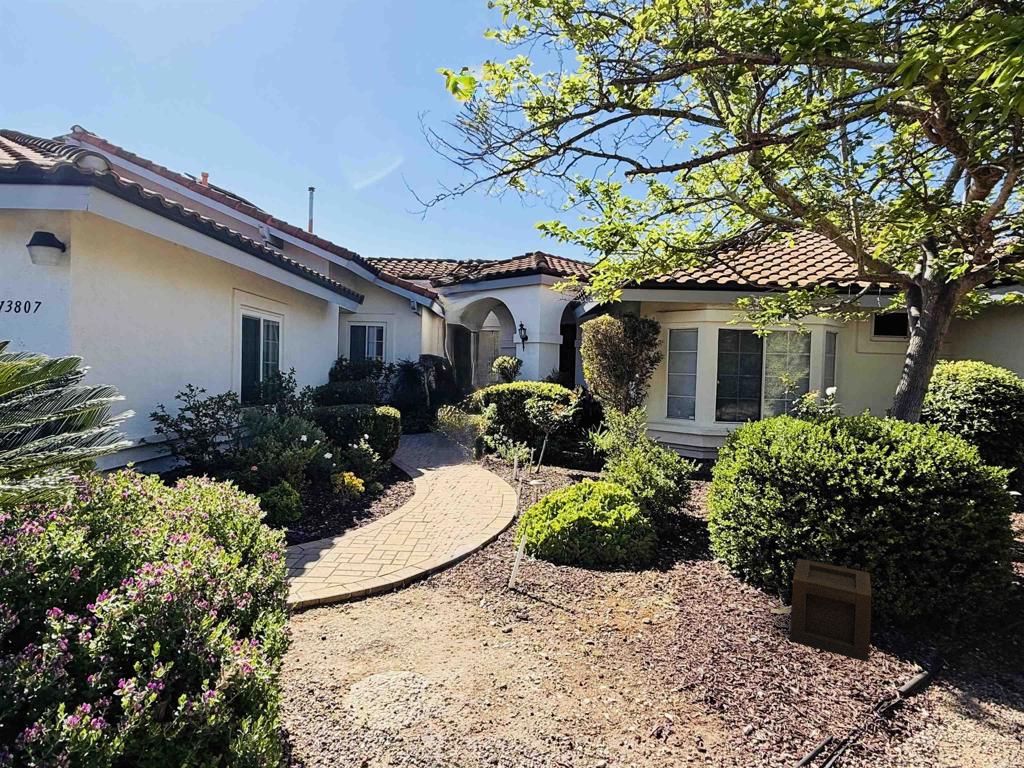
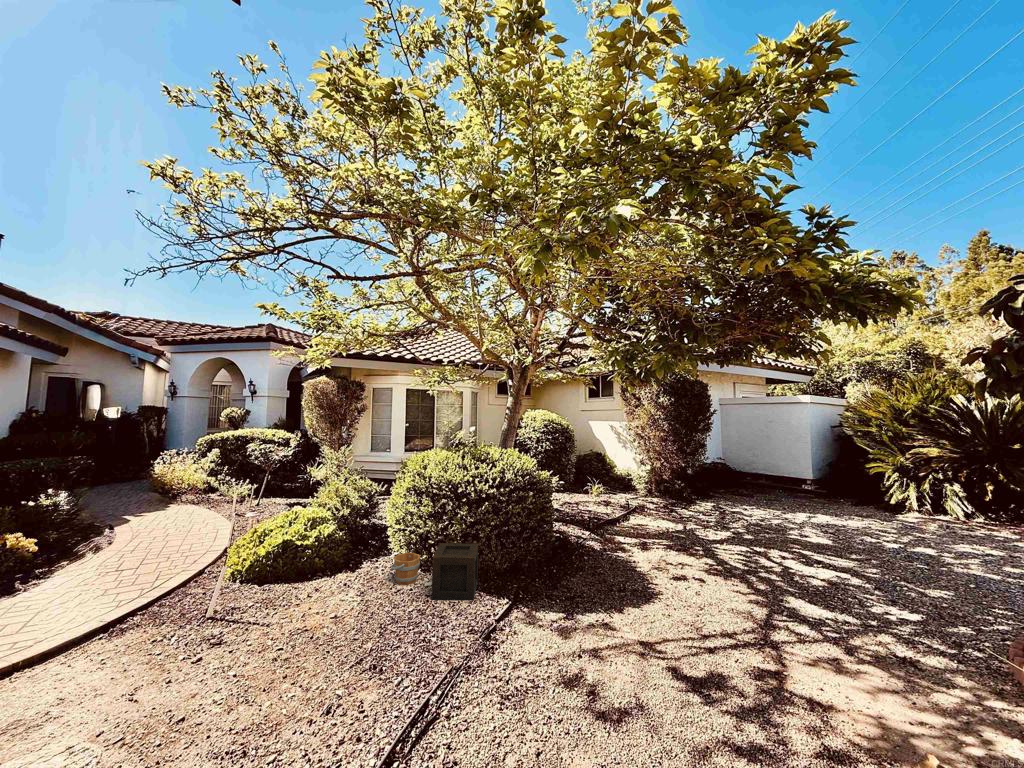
bucket: none [719,561,763,607] -> present [391,553,420,585]

